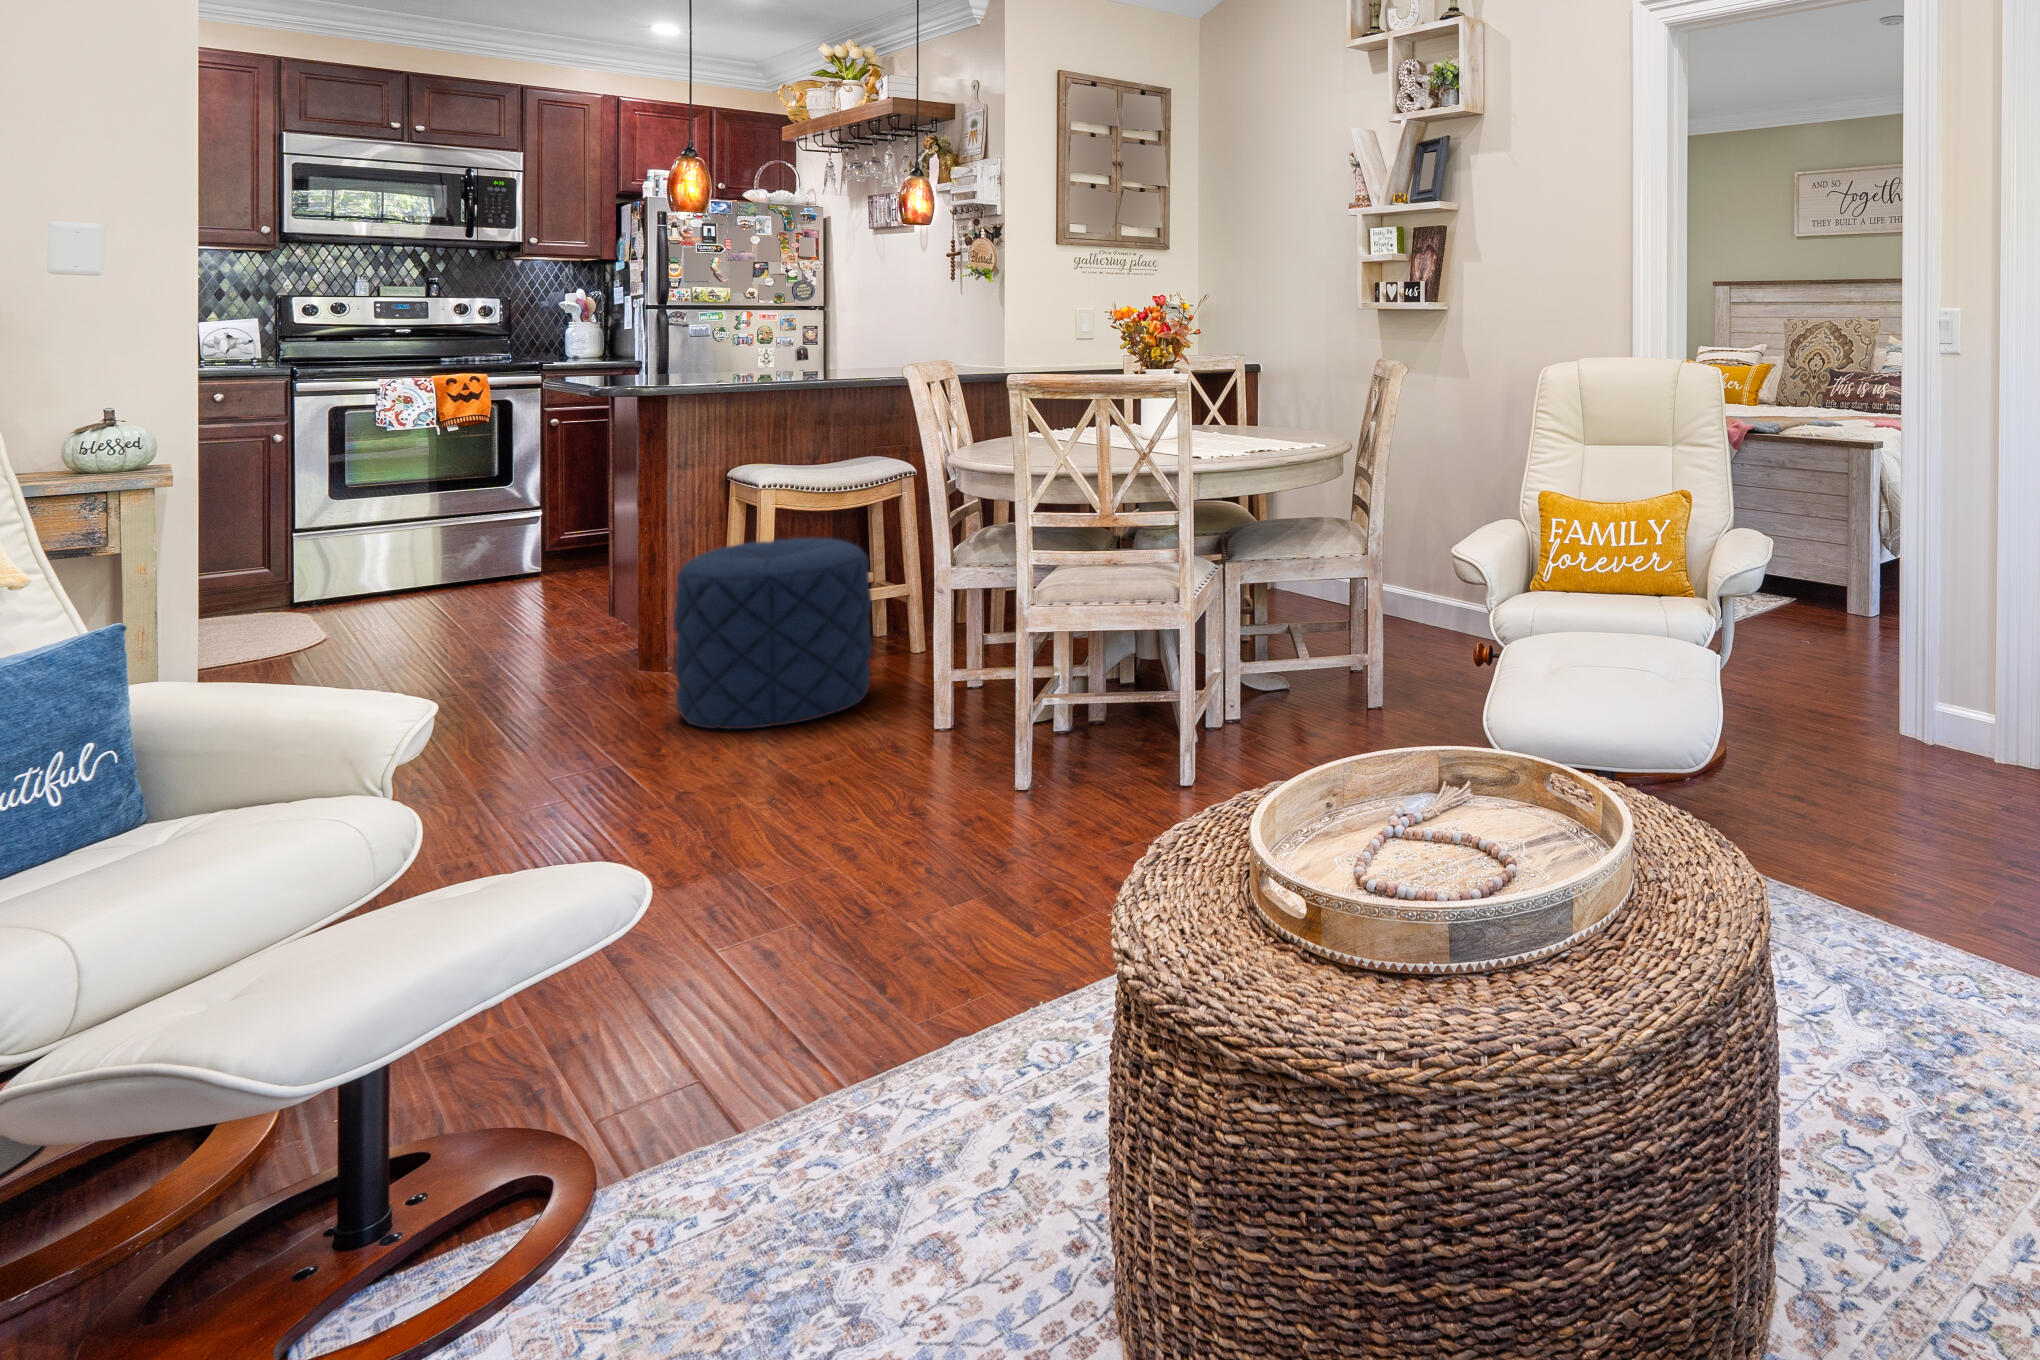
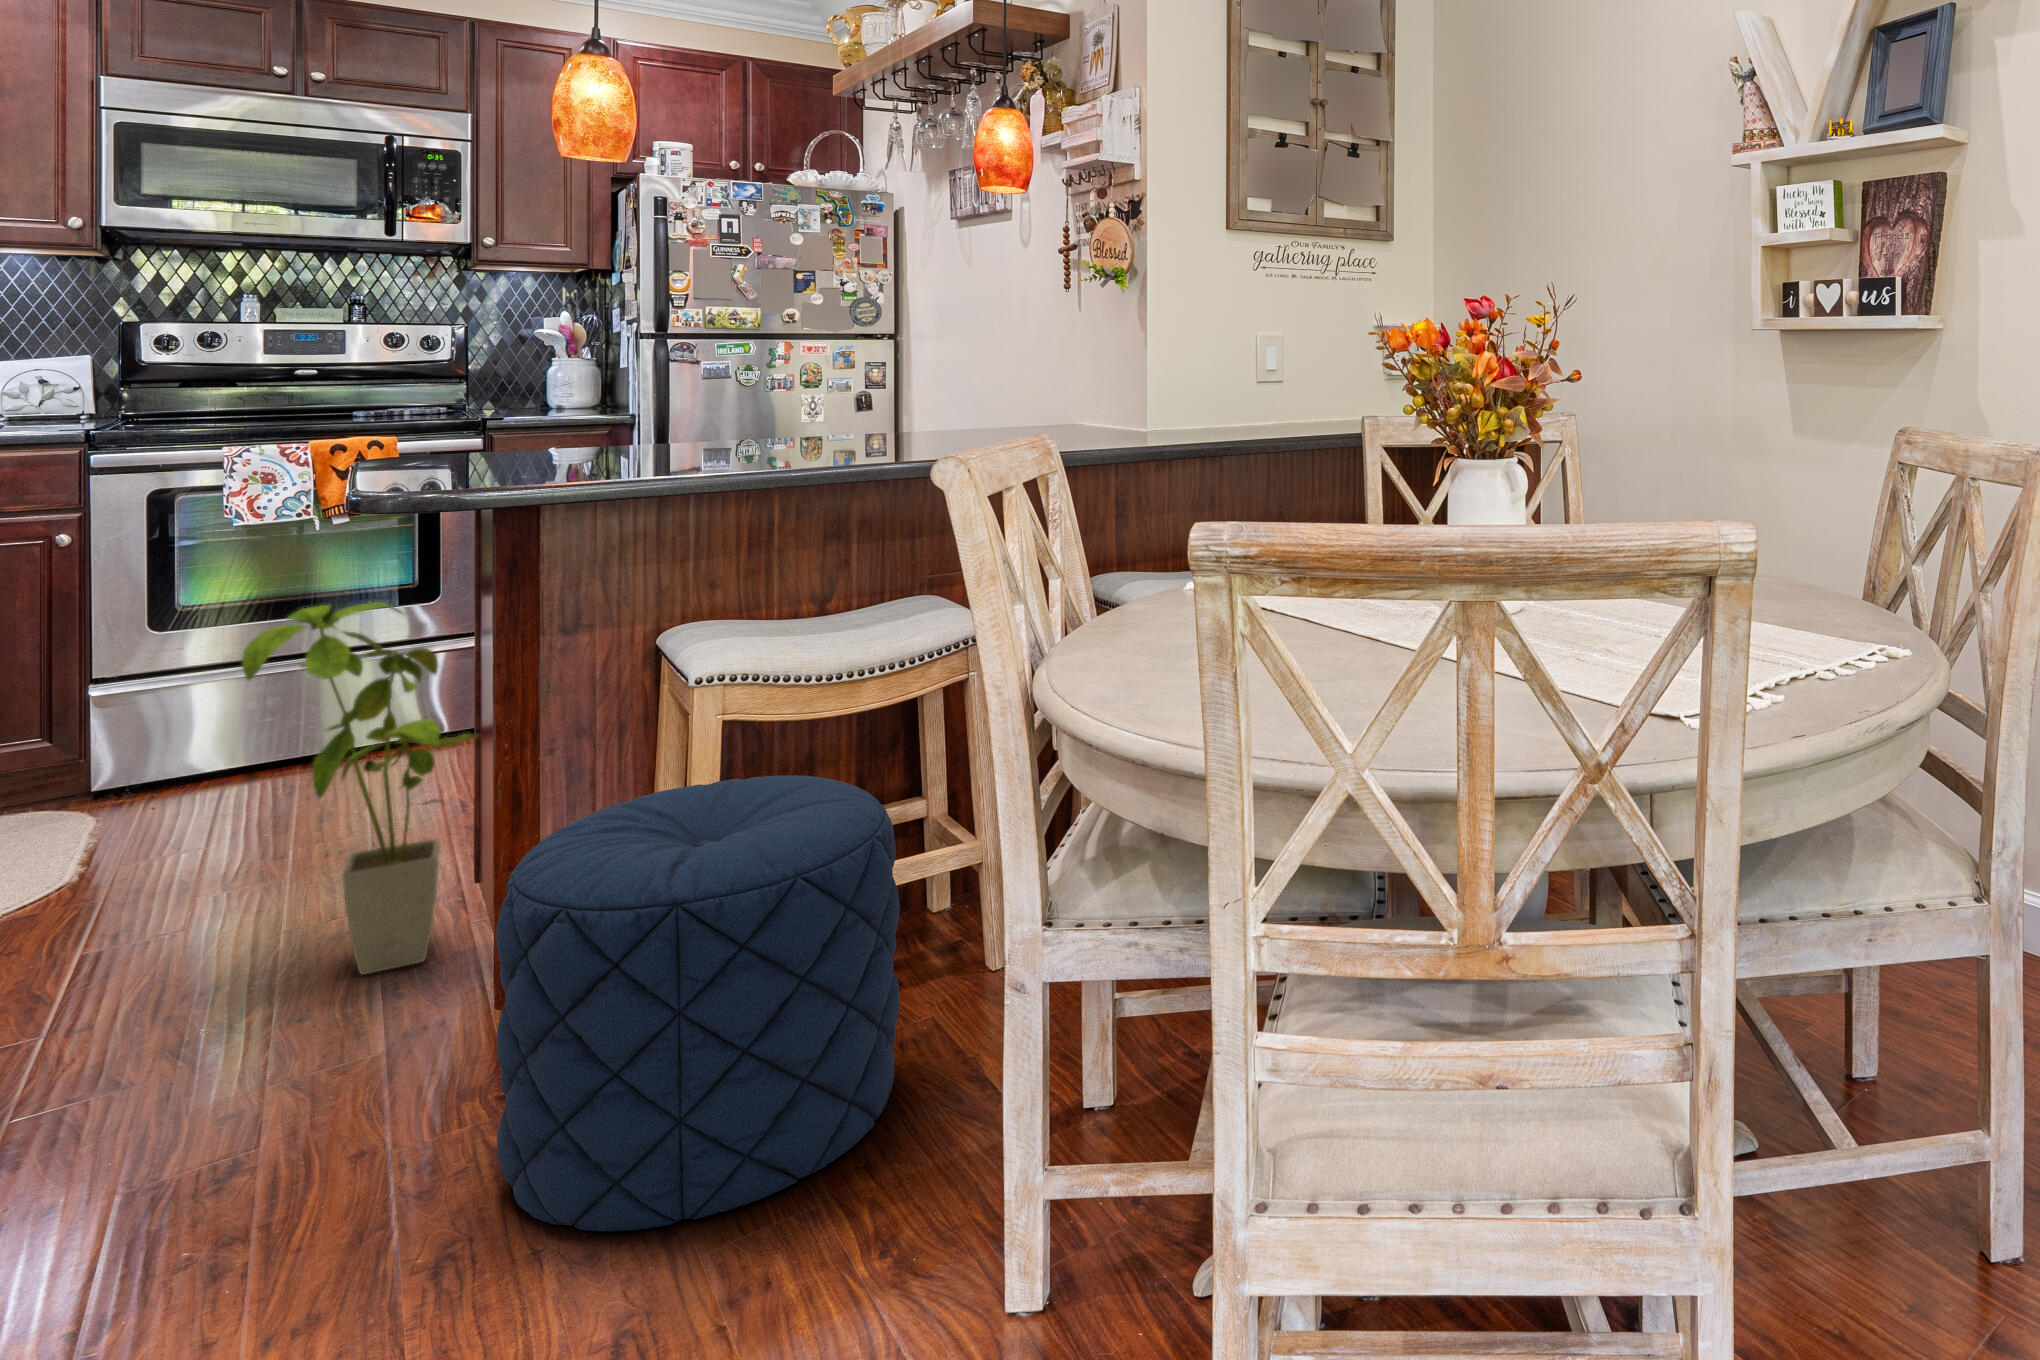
house plant: none [487,458,618,666] -> present [242,602,478,974]

